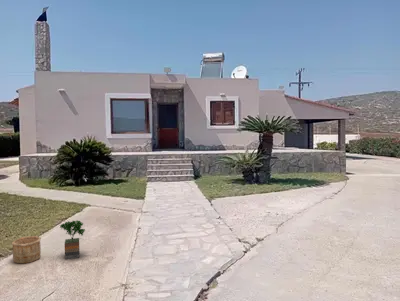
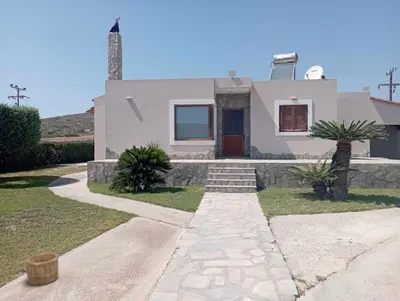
potted tree: present [60,220,85,259] -> none [77,238,107,285]

